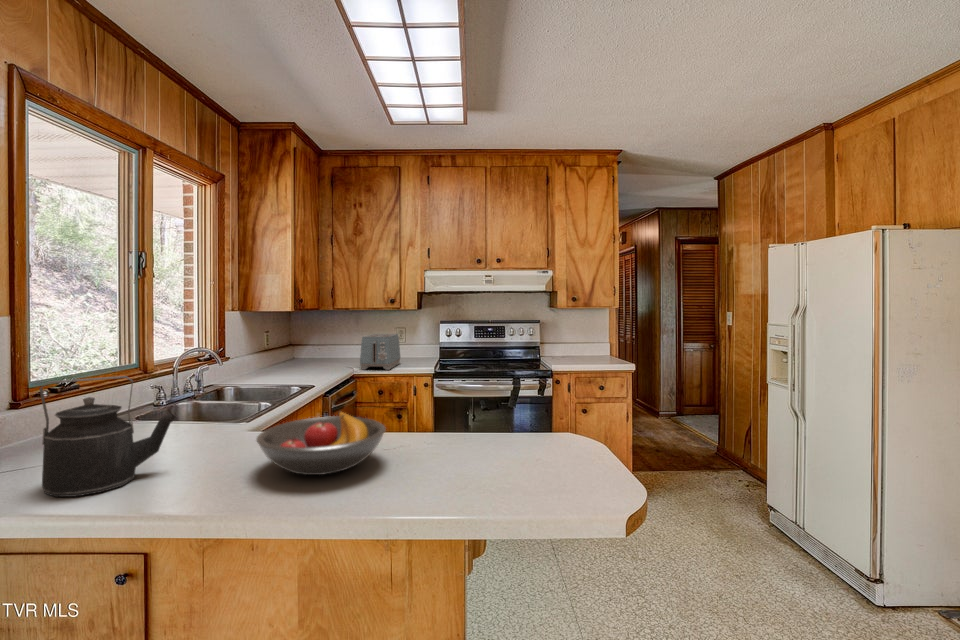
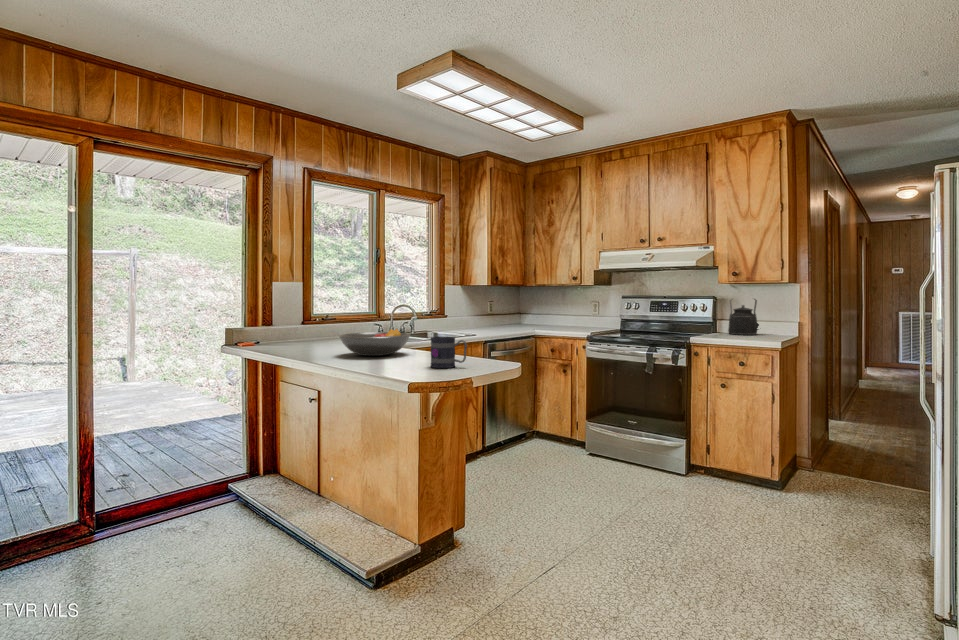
toaster: present [360,334,400,370] -> none [527,306,568,332]
kettle: present [40,376,176,497] -> present [728,299,759,335]
mug: none [507,428,561,486] -> present [431,337,467,368]

